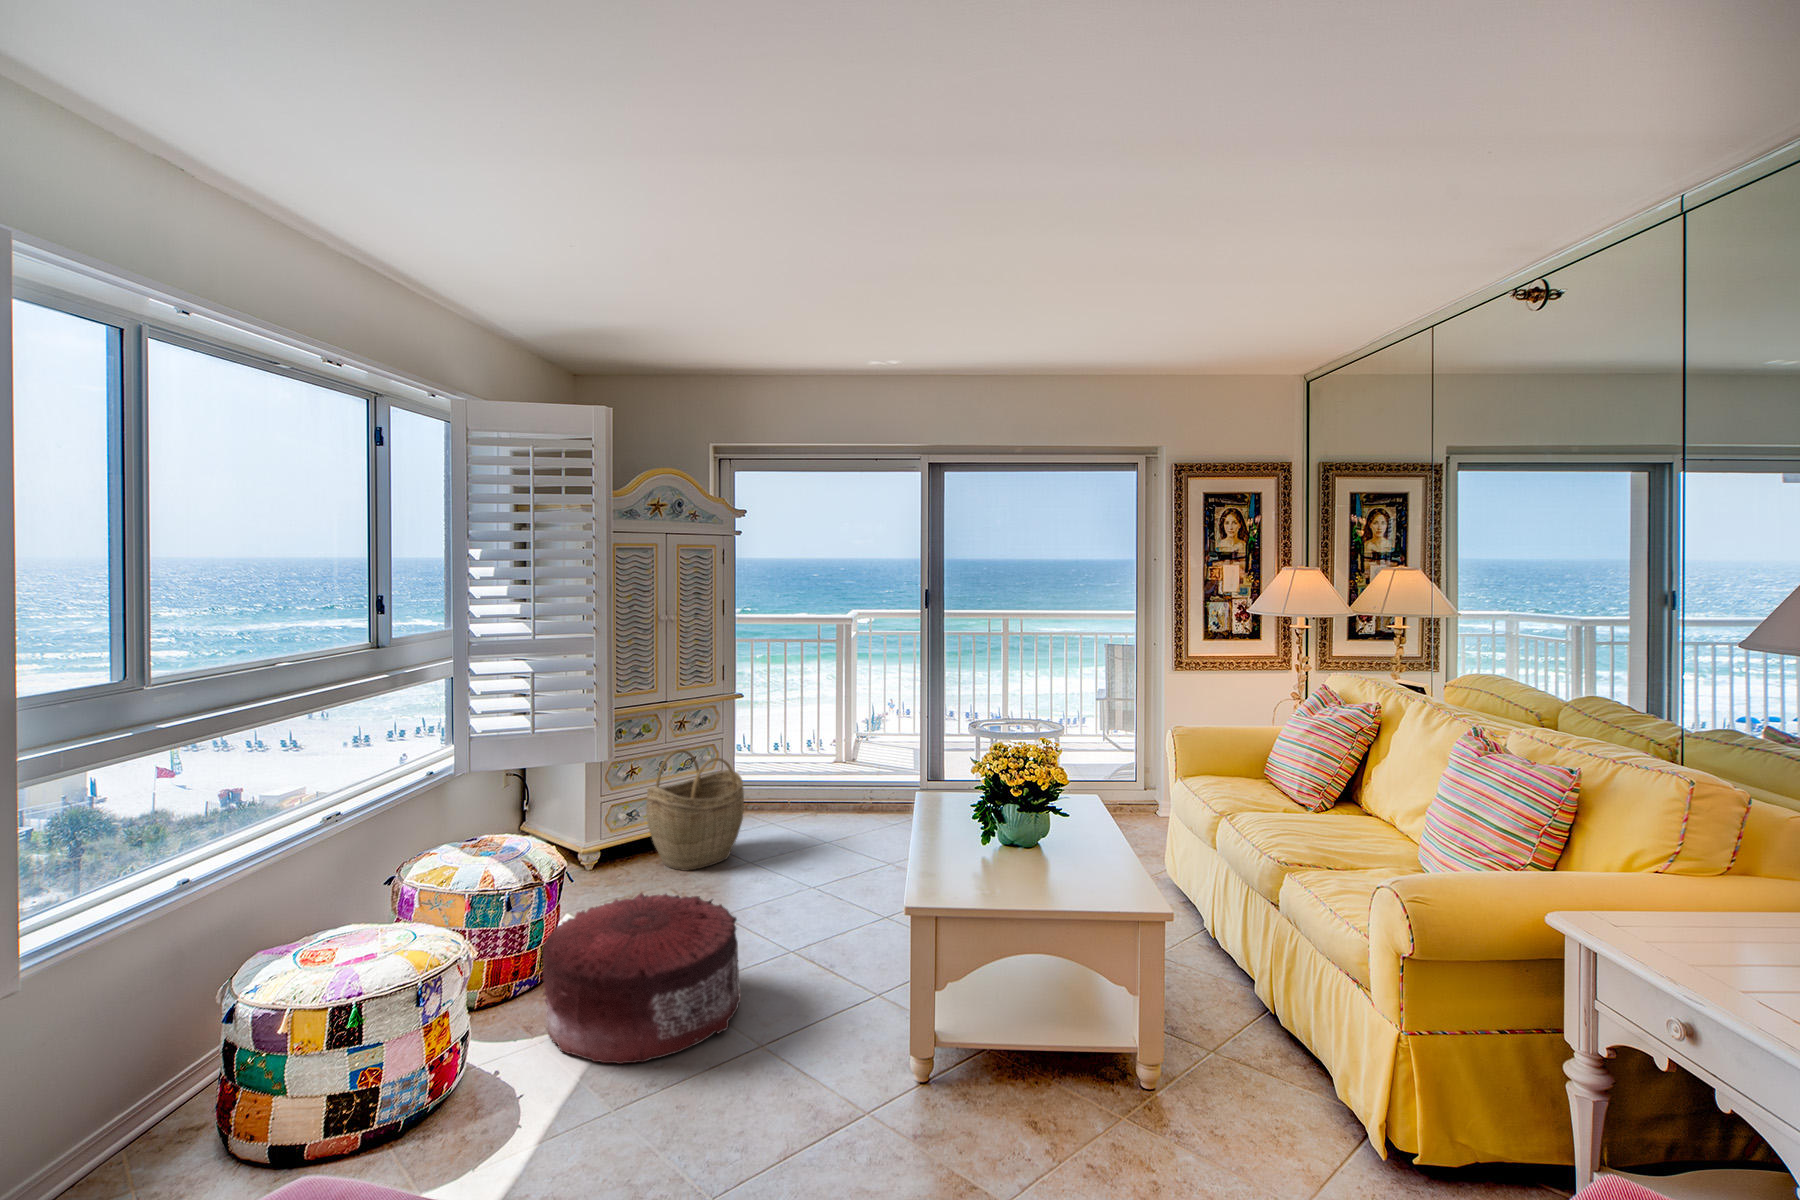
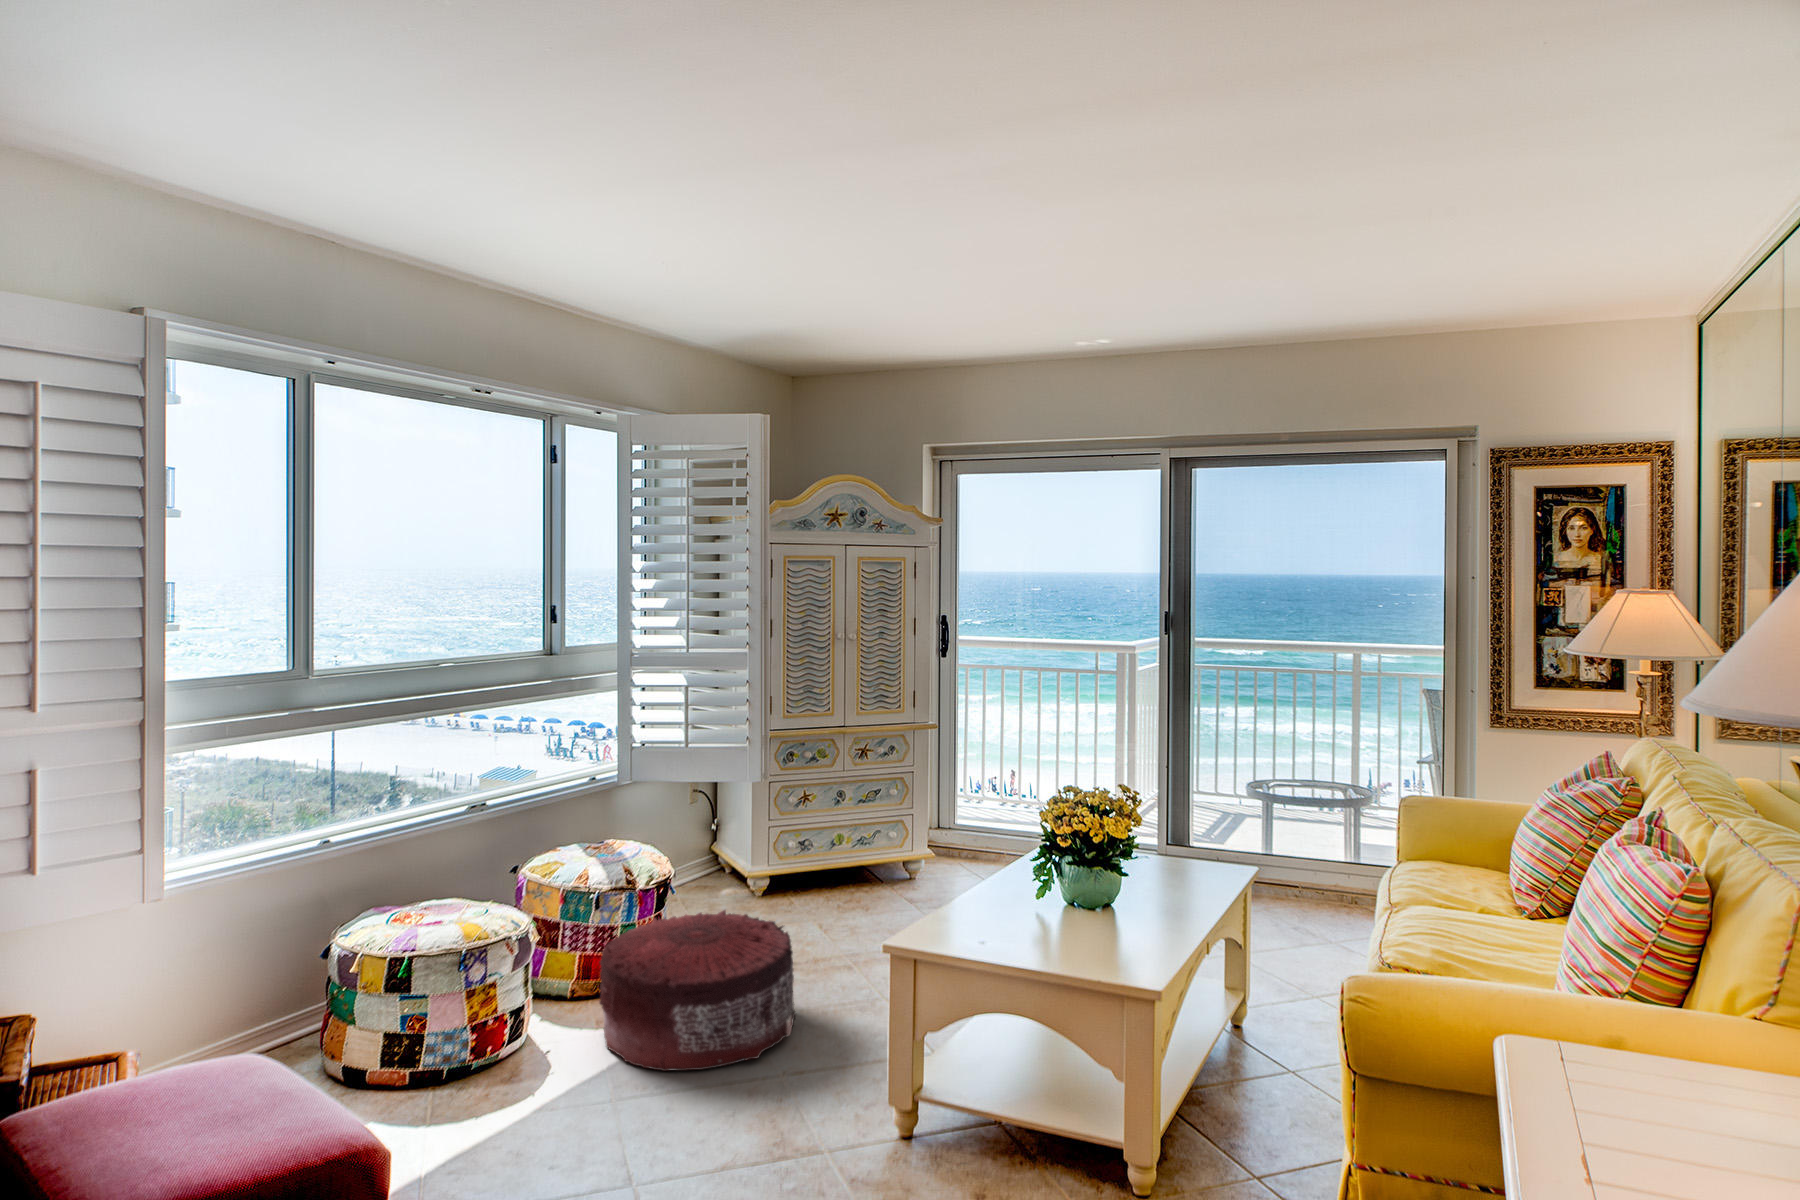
woven basket: present [646,750,744,871] -> none [809,777,912,906]

